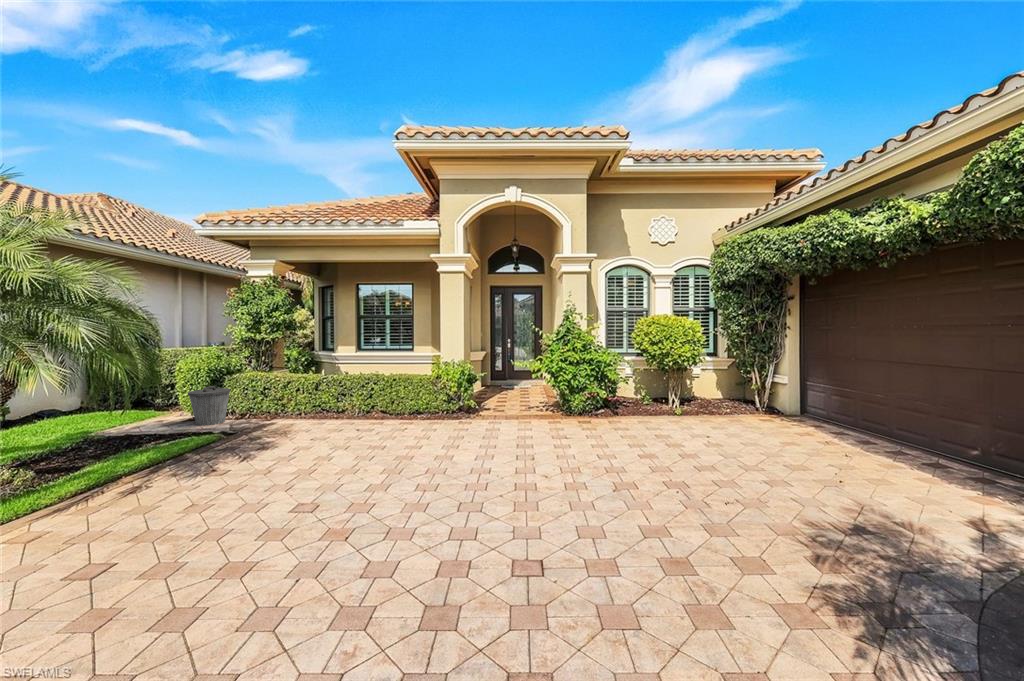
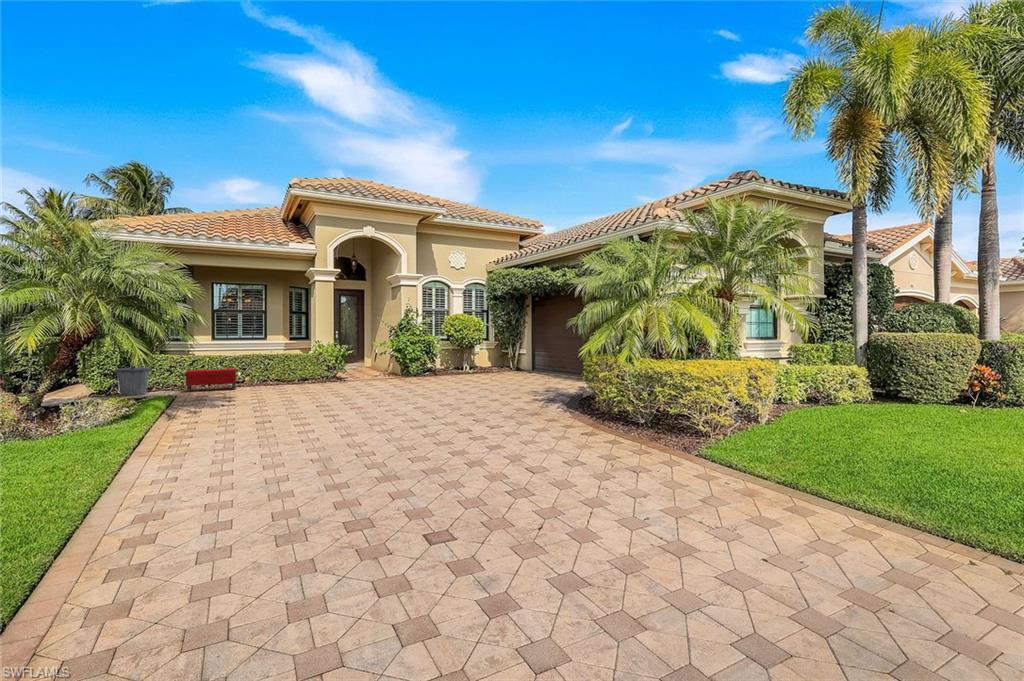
bench: none [261,393,329,424] -> present [186,368,236,392]

